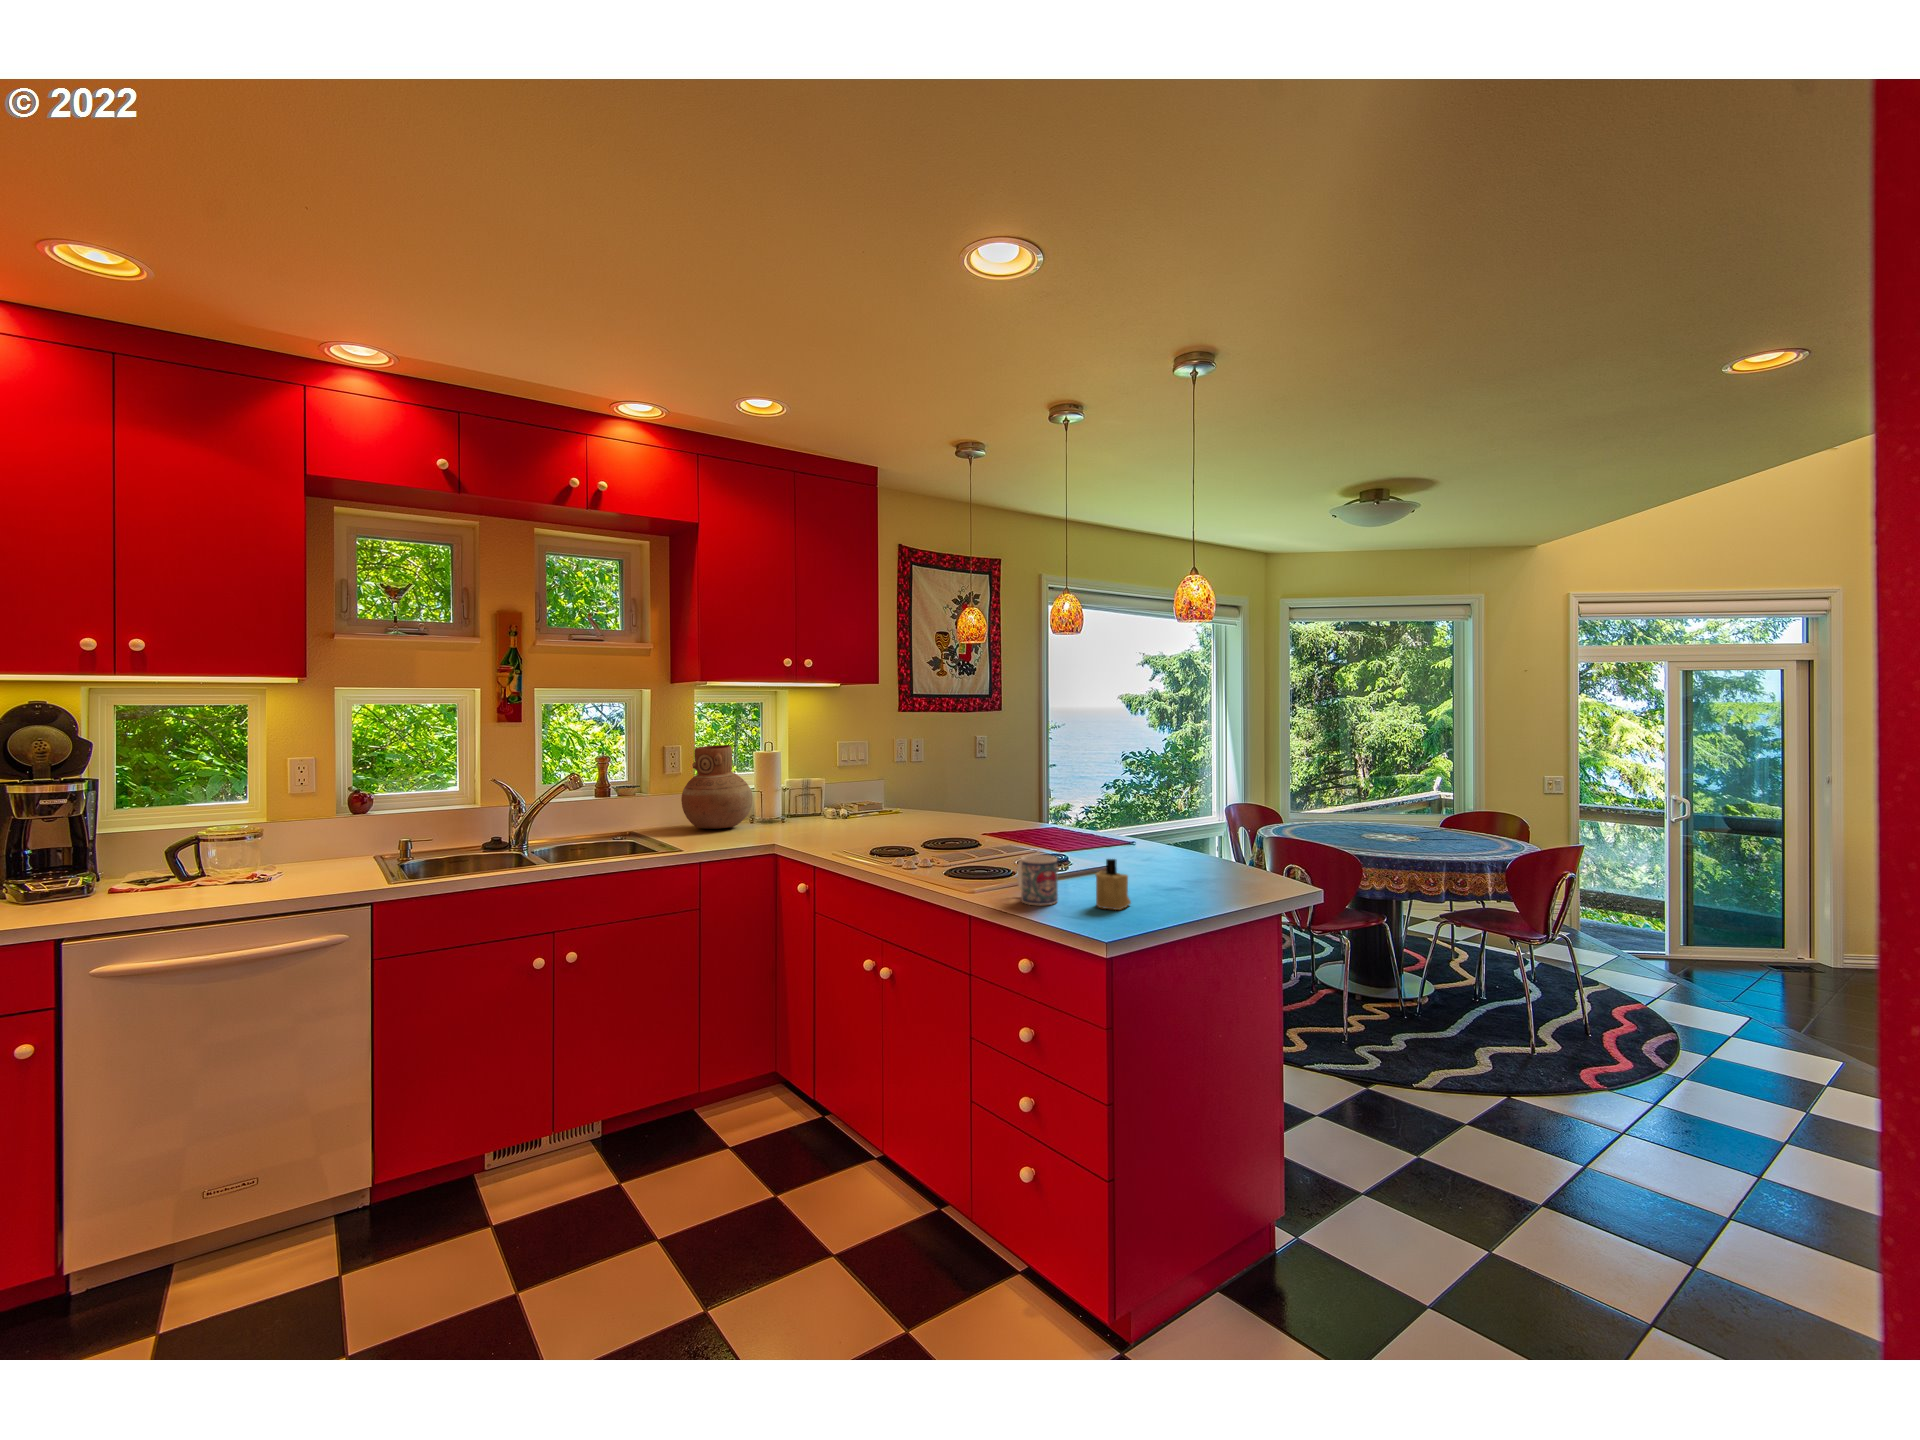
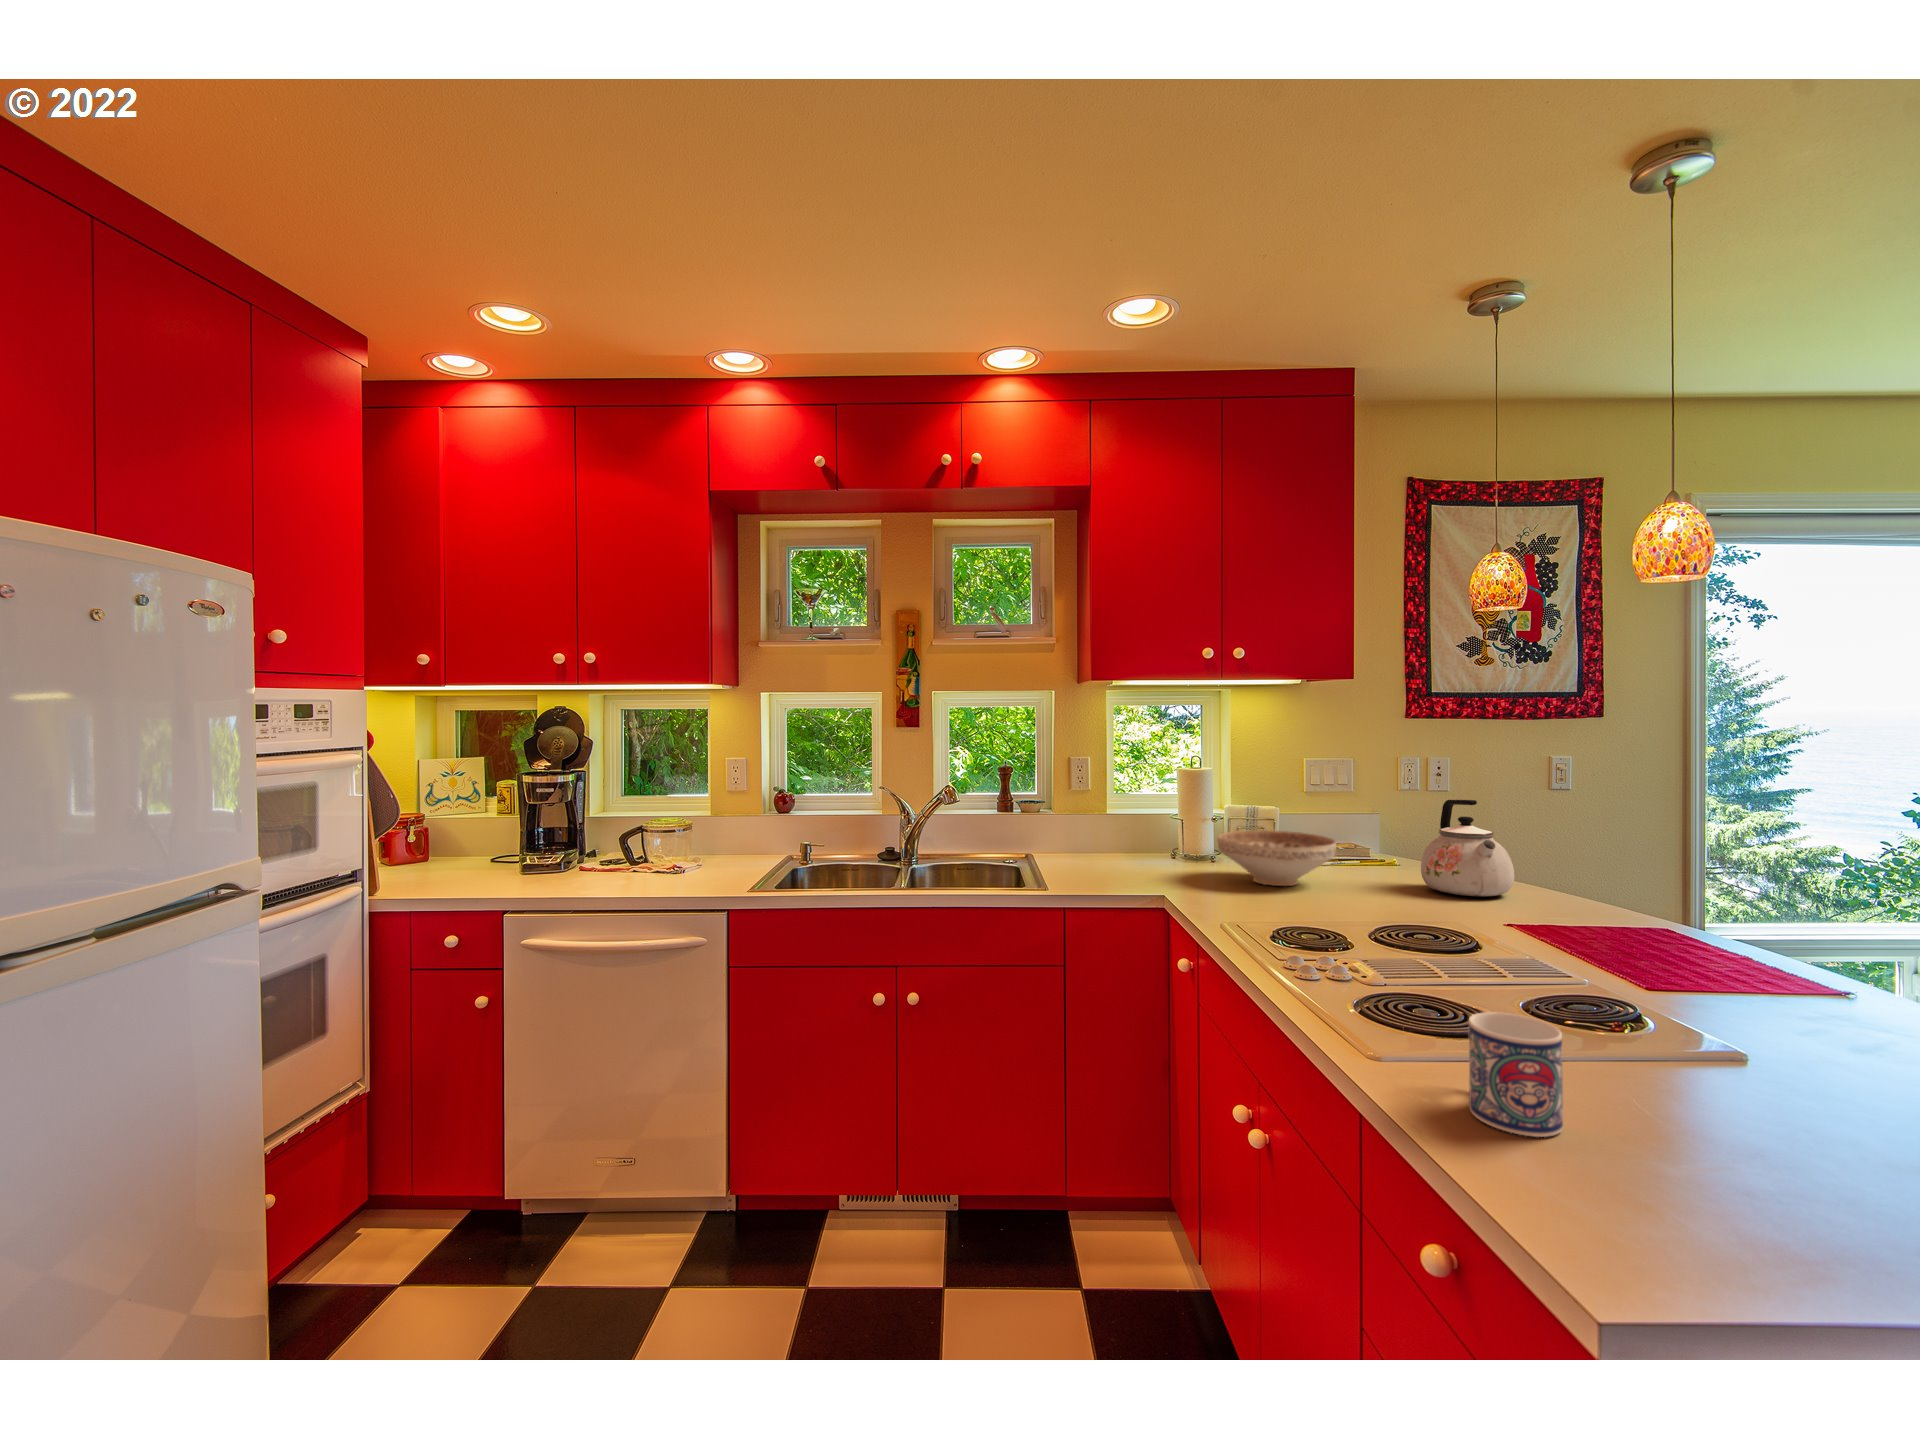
vase: present [681,745,752,829] -> none [1075,759,1162,864]
kettle: none [928,763,978,823] -> present [1421,800,1514,897]
decorative bowl: none [802,792,881,830] -> present [1217,830,1336,886]
candle: present [1096,859,1131,910] -> none [1662,1068,1784,1213]

